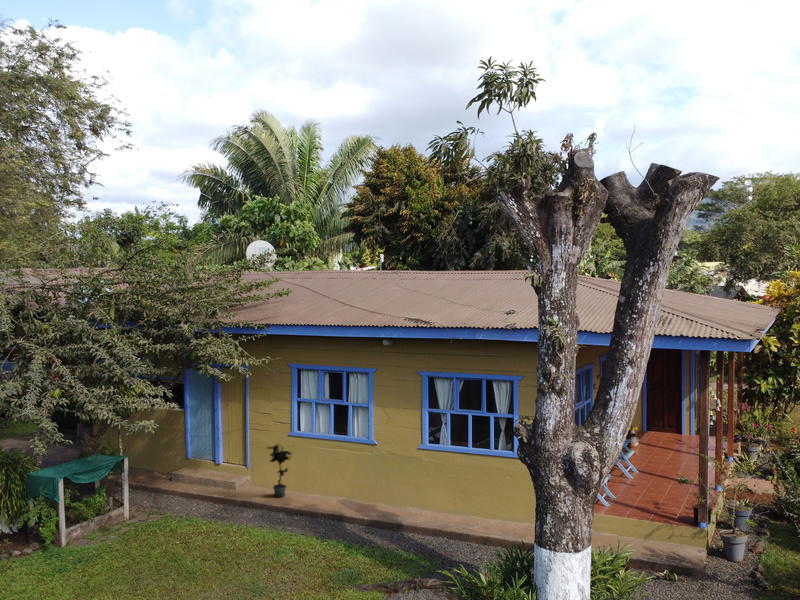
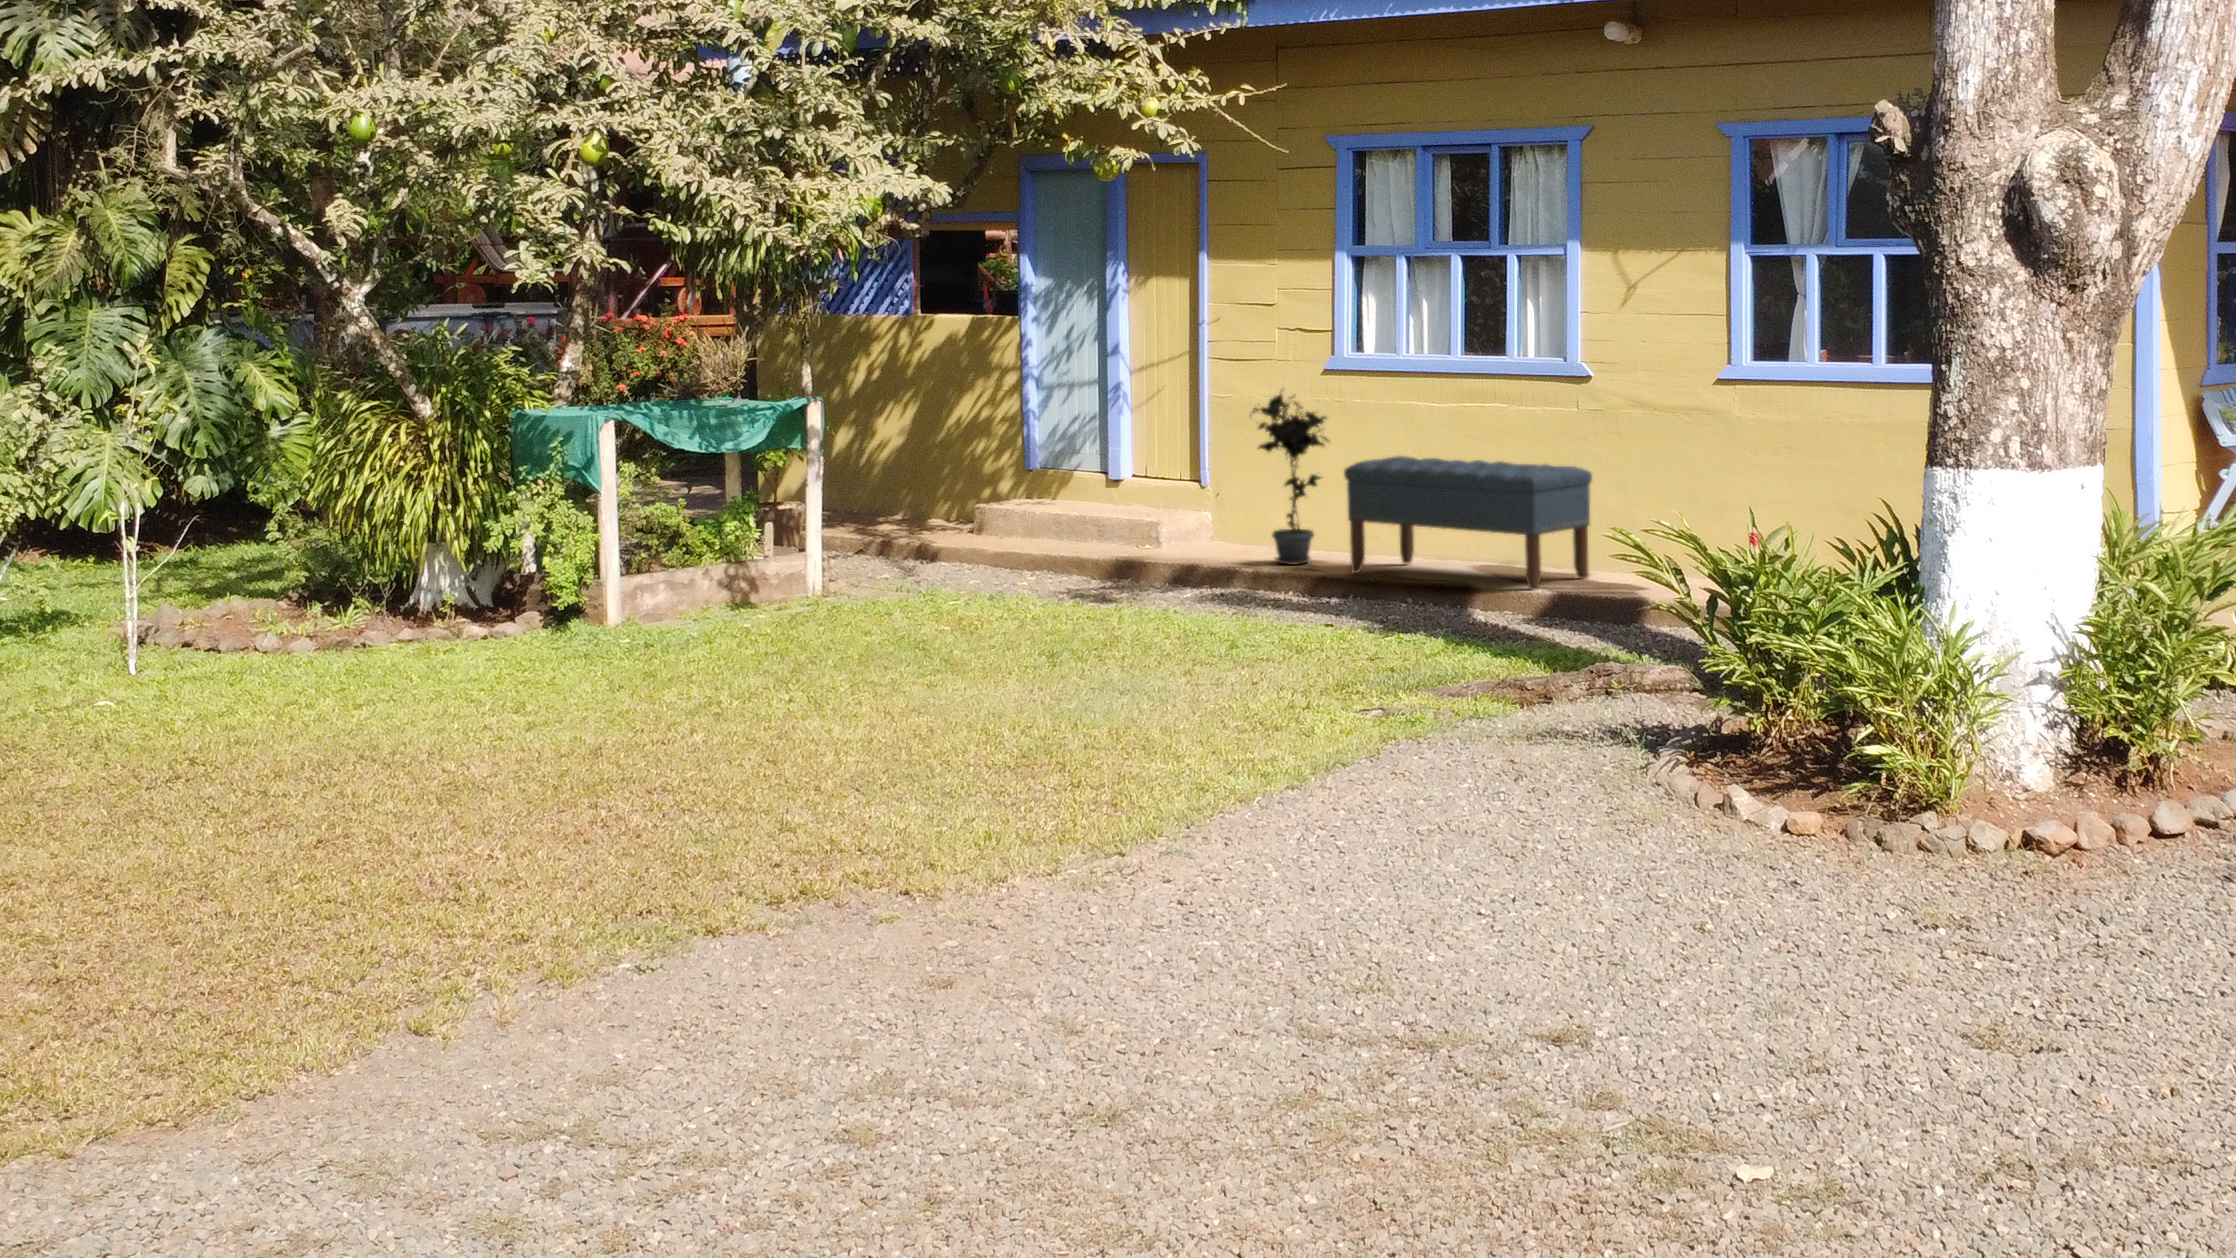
bench: none [299,465,378,515] -> present [1344,456,1592,590]

